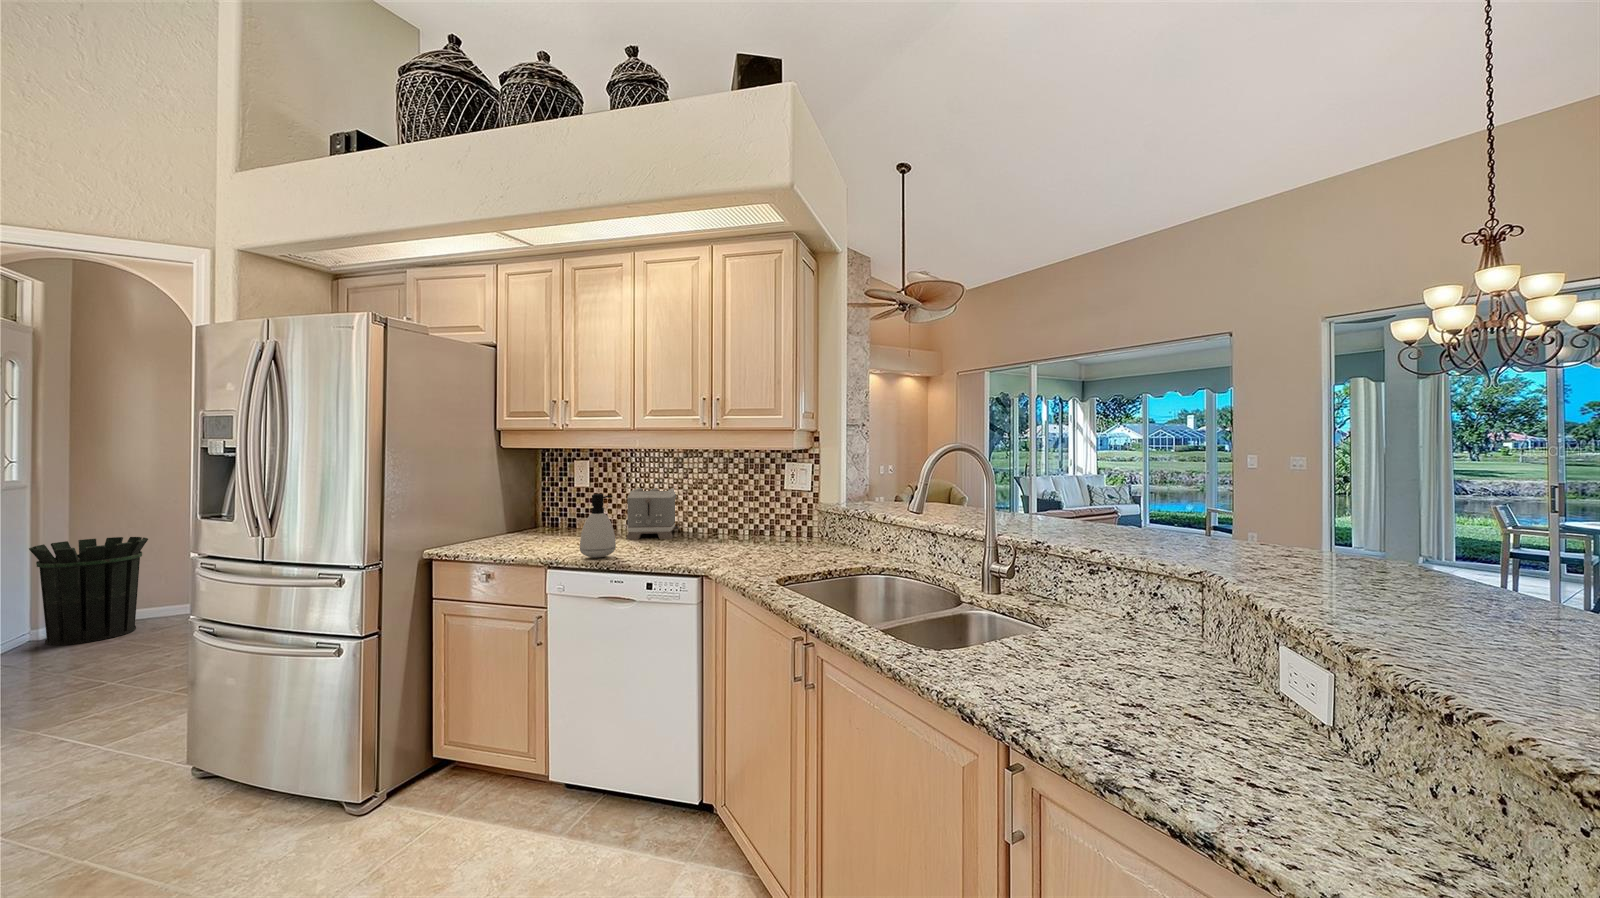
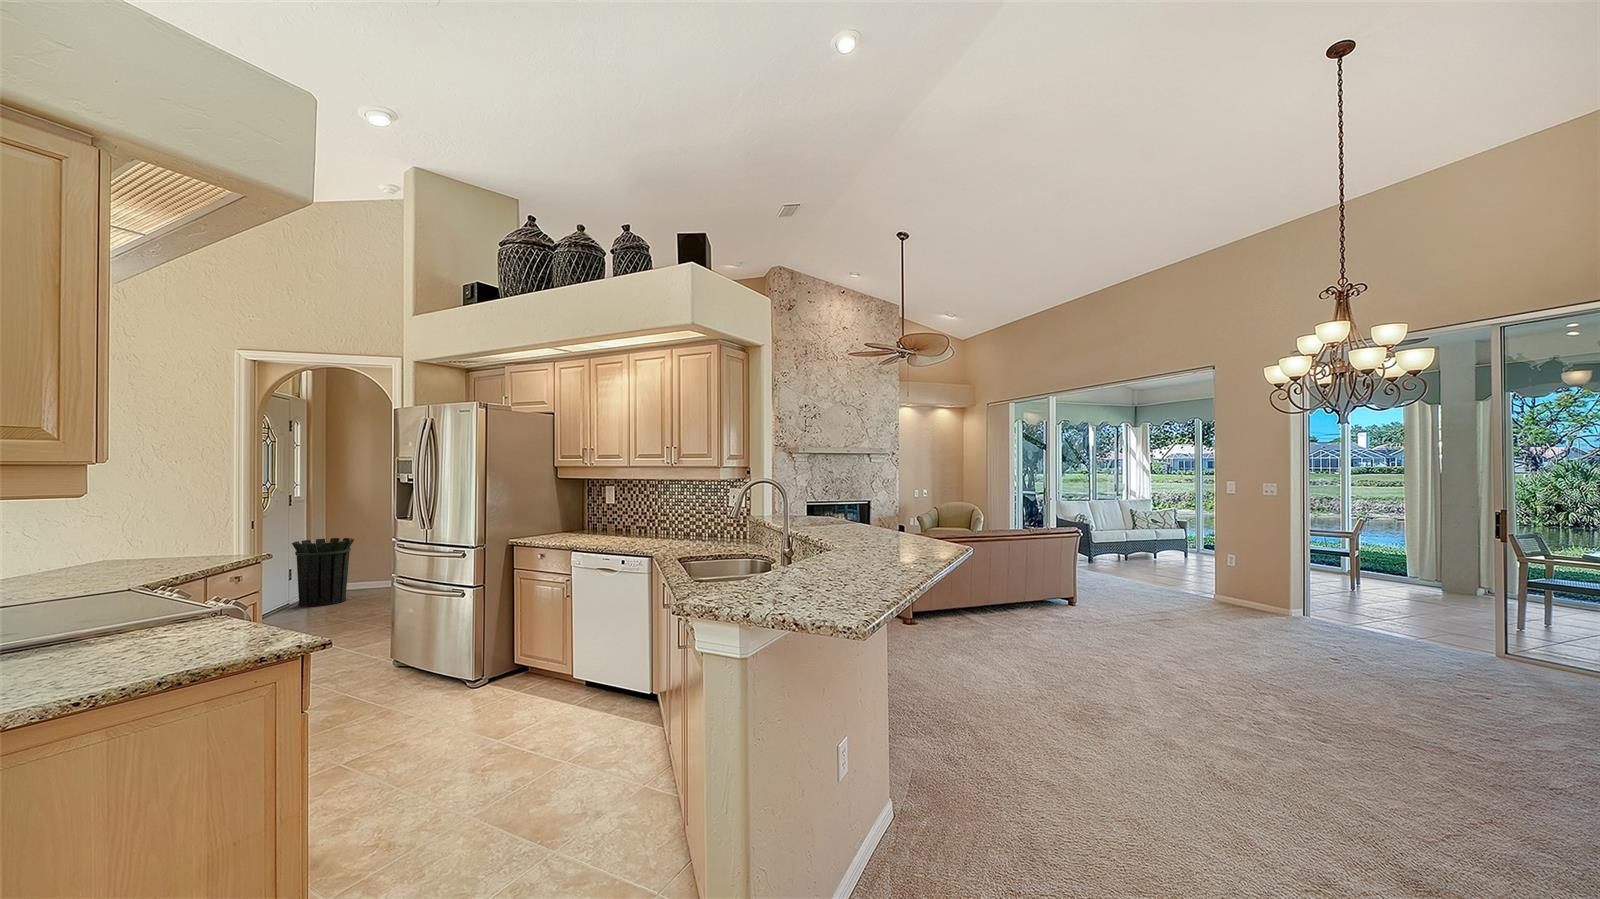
toaster: present [626,488,680,539] -> none [628,504,670,538]
soap dispenser: present [580,494,616,558] -> none [588,507,609,544]

